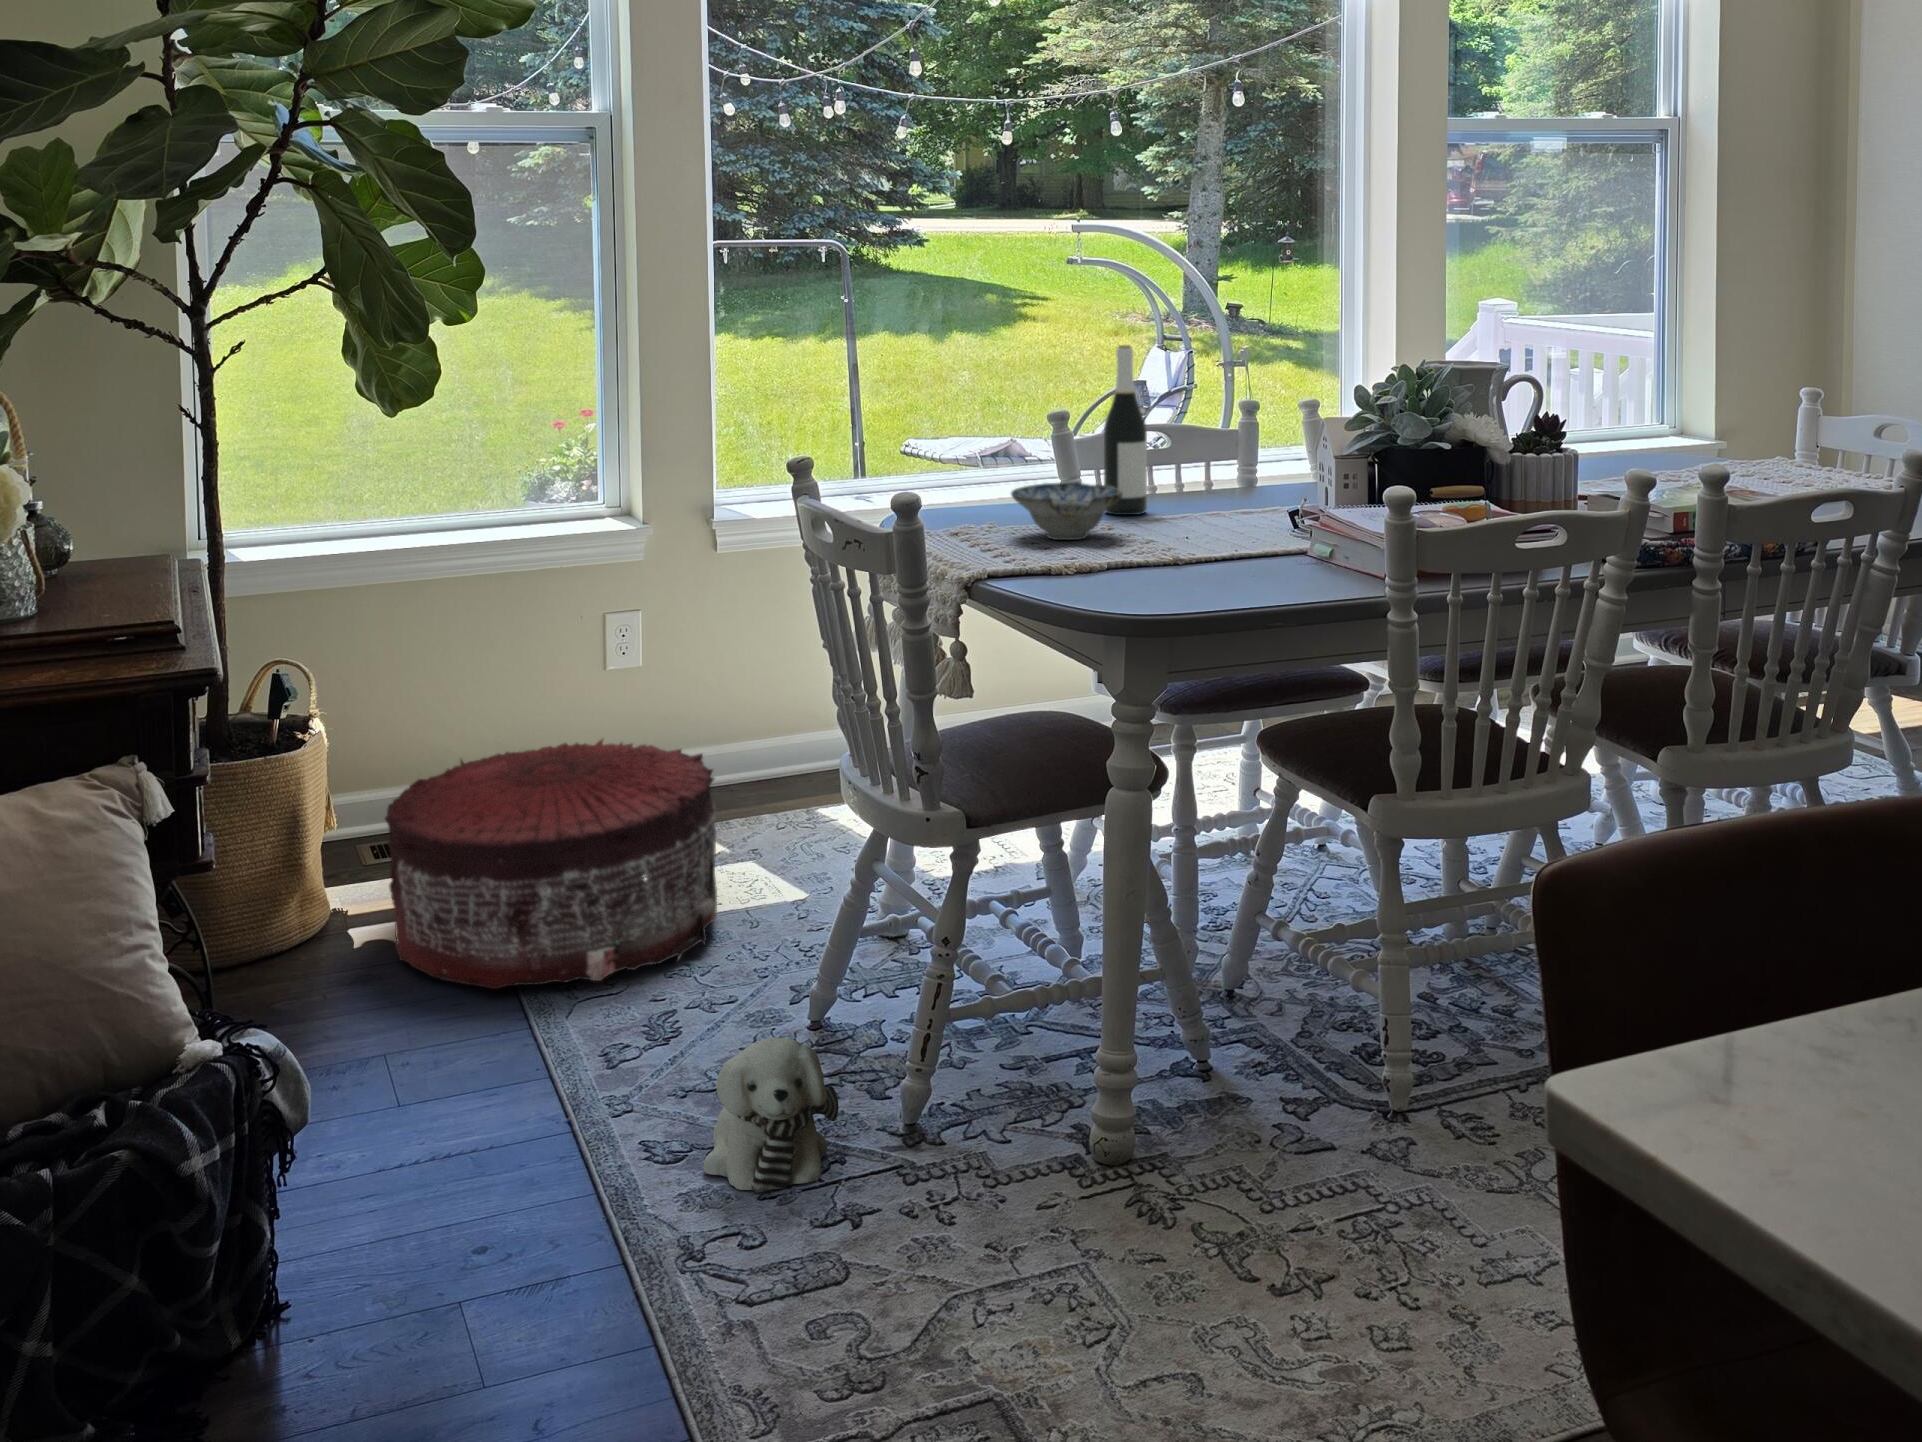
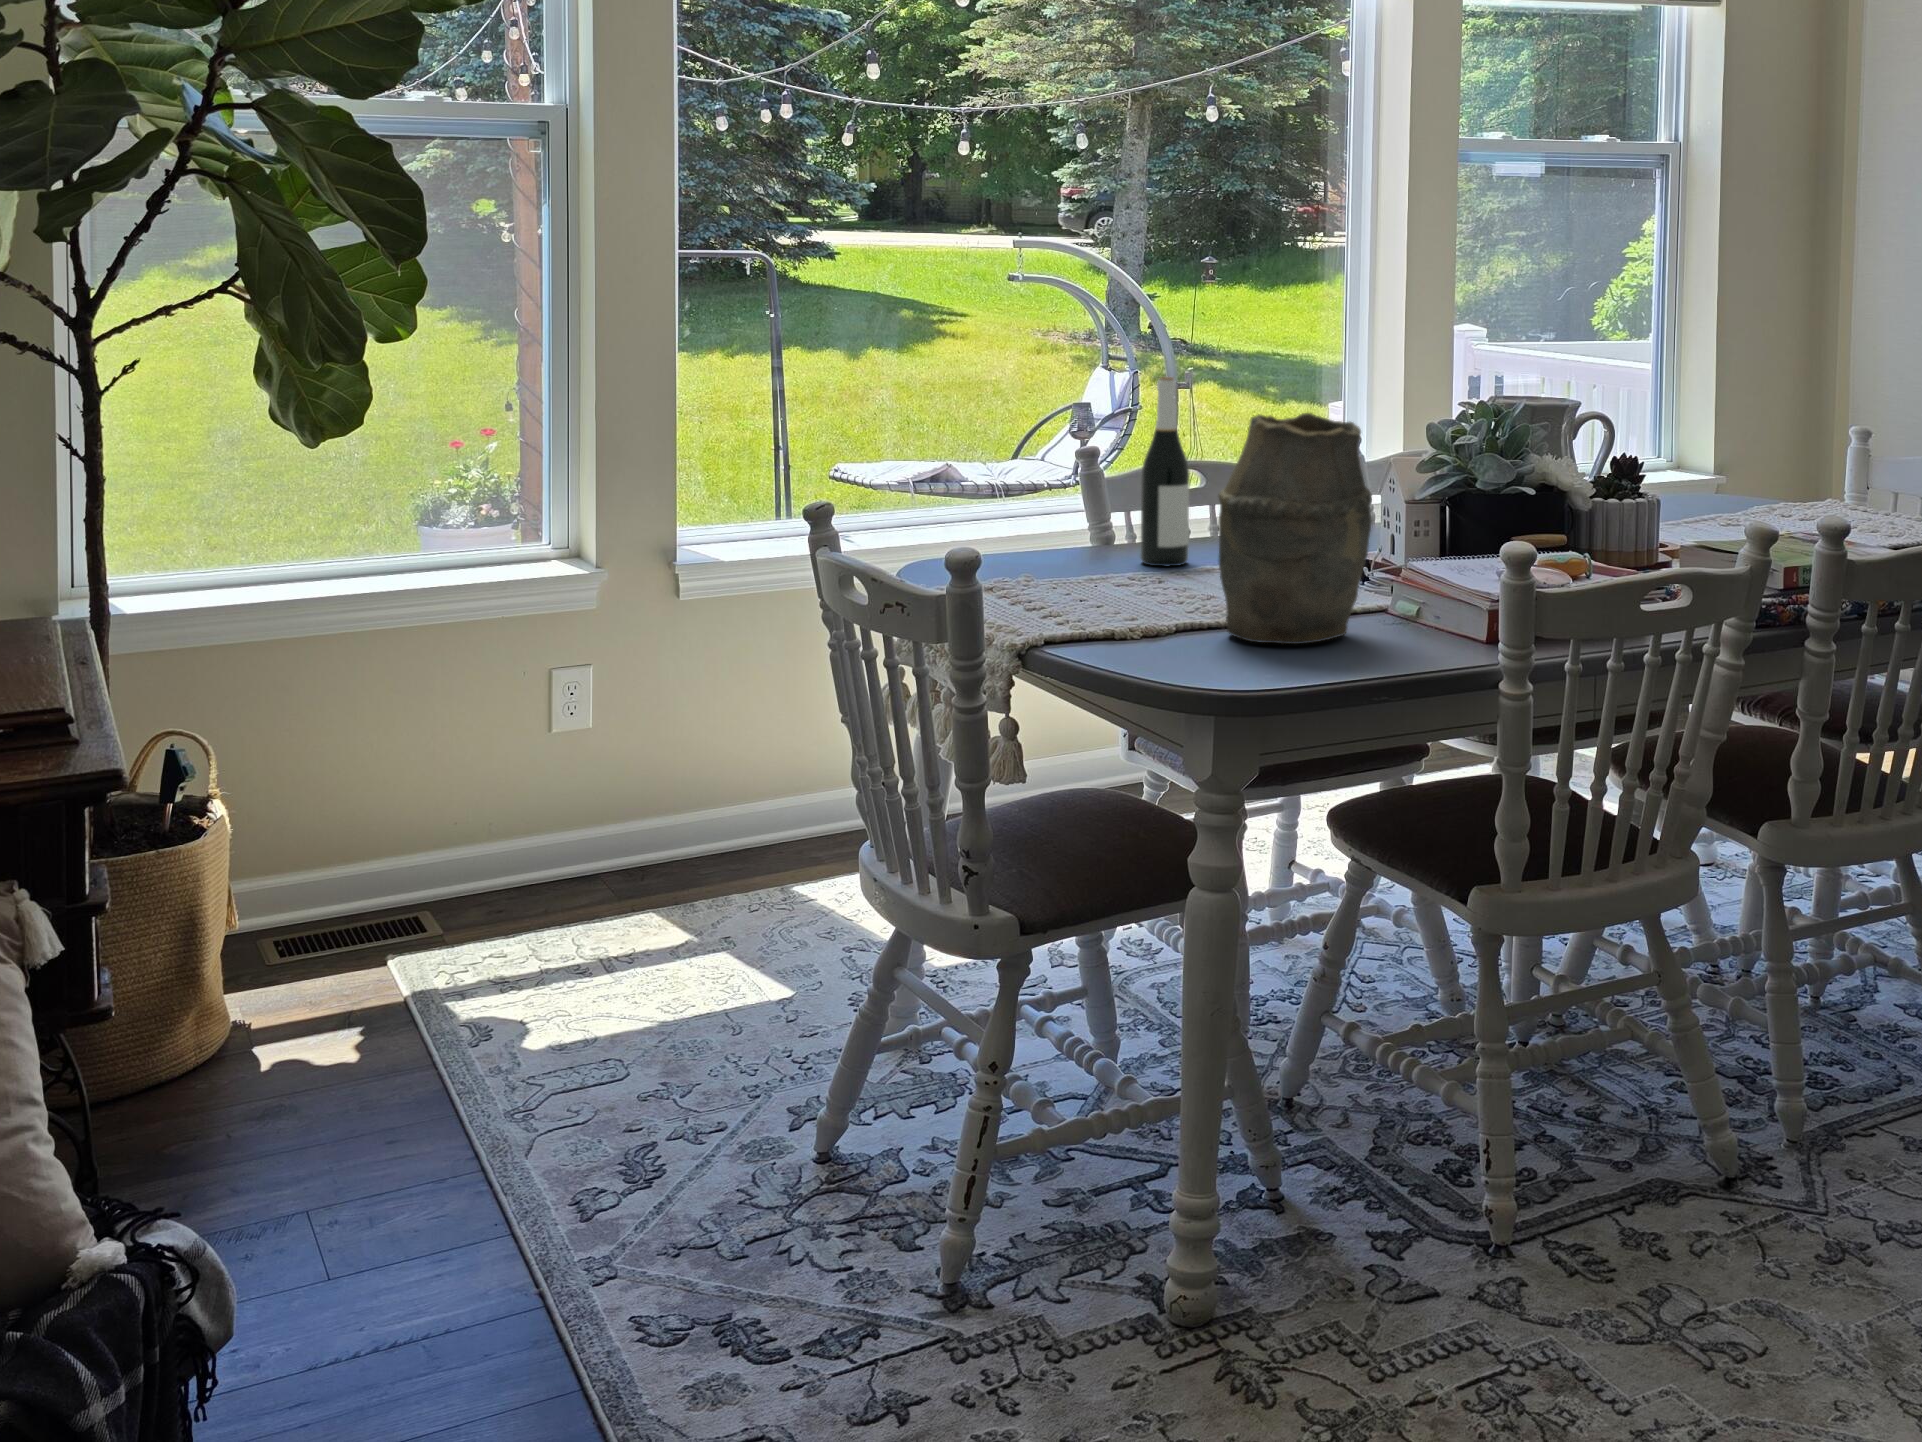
vase: none [1147,374,1285,578] -> present [1218,413,1371,644]
ceramic bowl: present [1011,482,1122,540] -> none [1047,531,1173,597]
pouf: present [385,739,717,989] -> none [302,818,695,1124]
plush toy: present [703,1038,839,1193] -> none [710,1191,870,1379]

